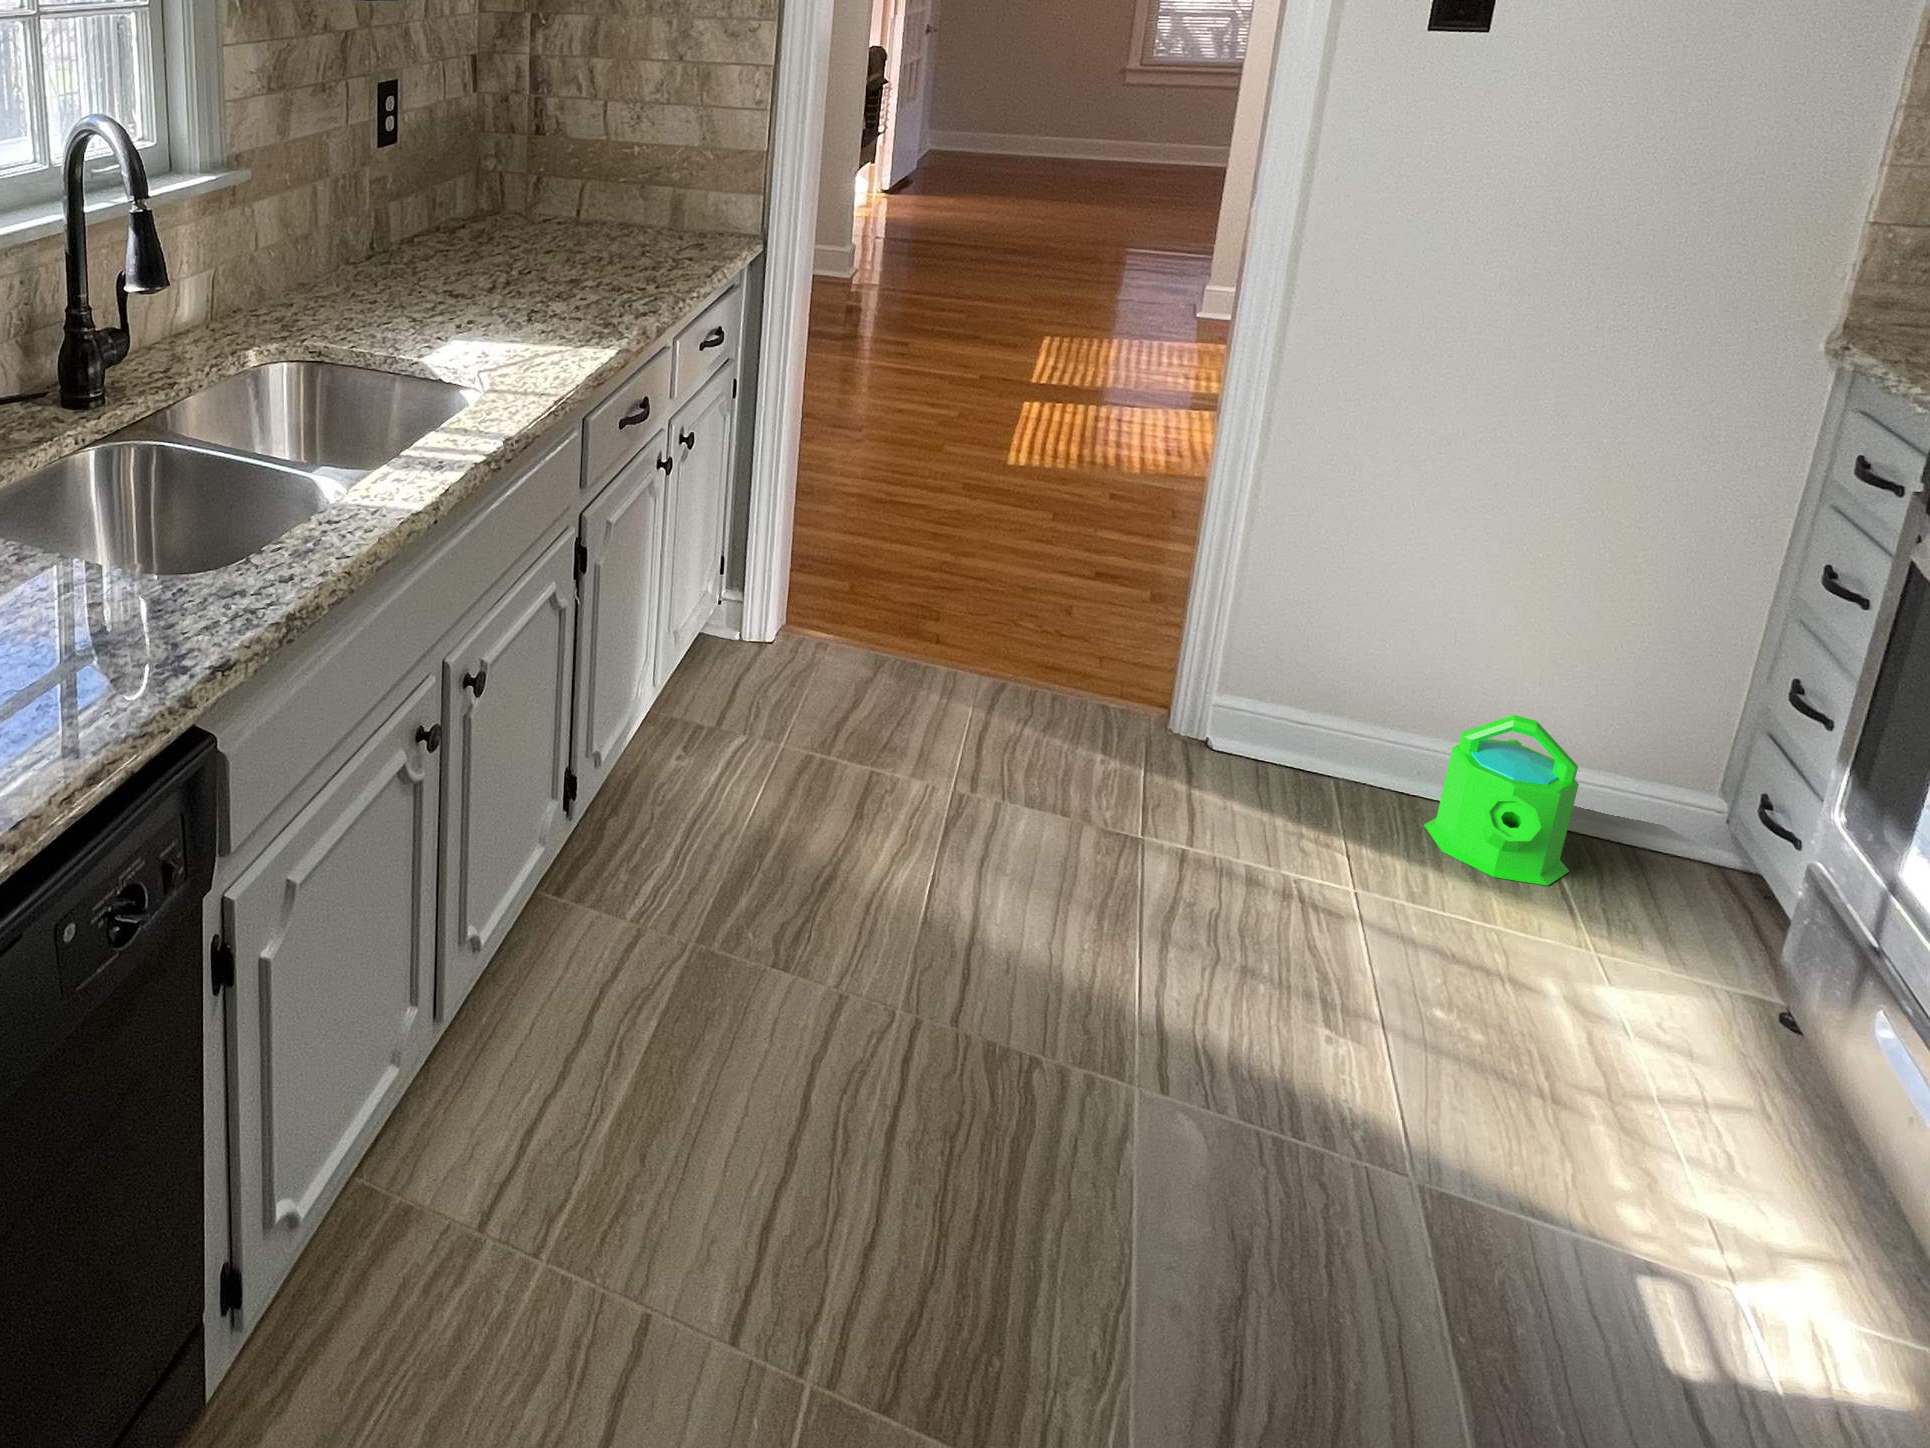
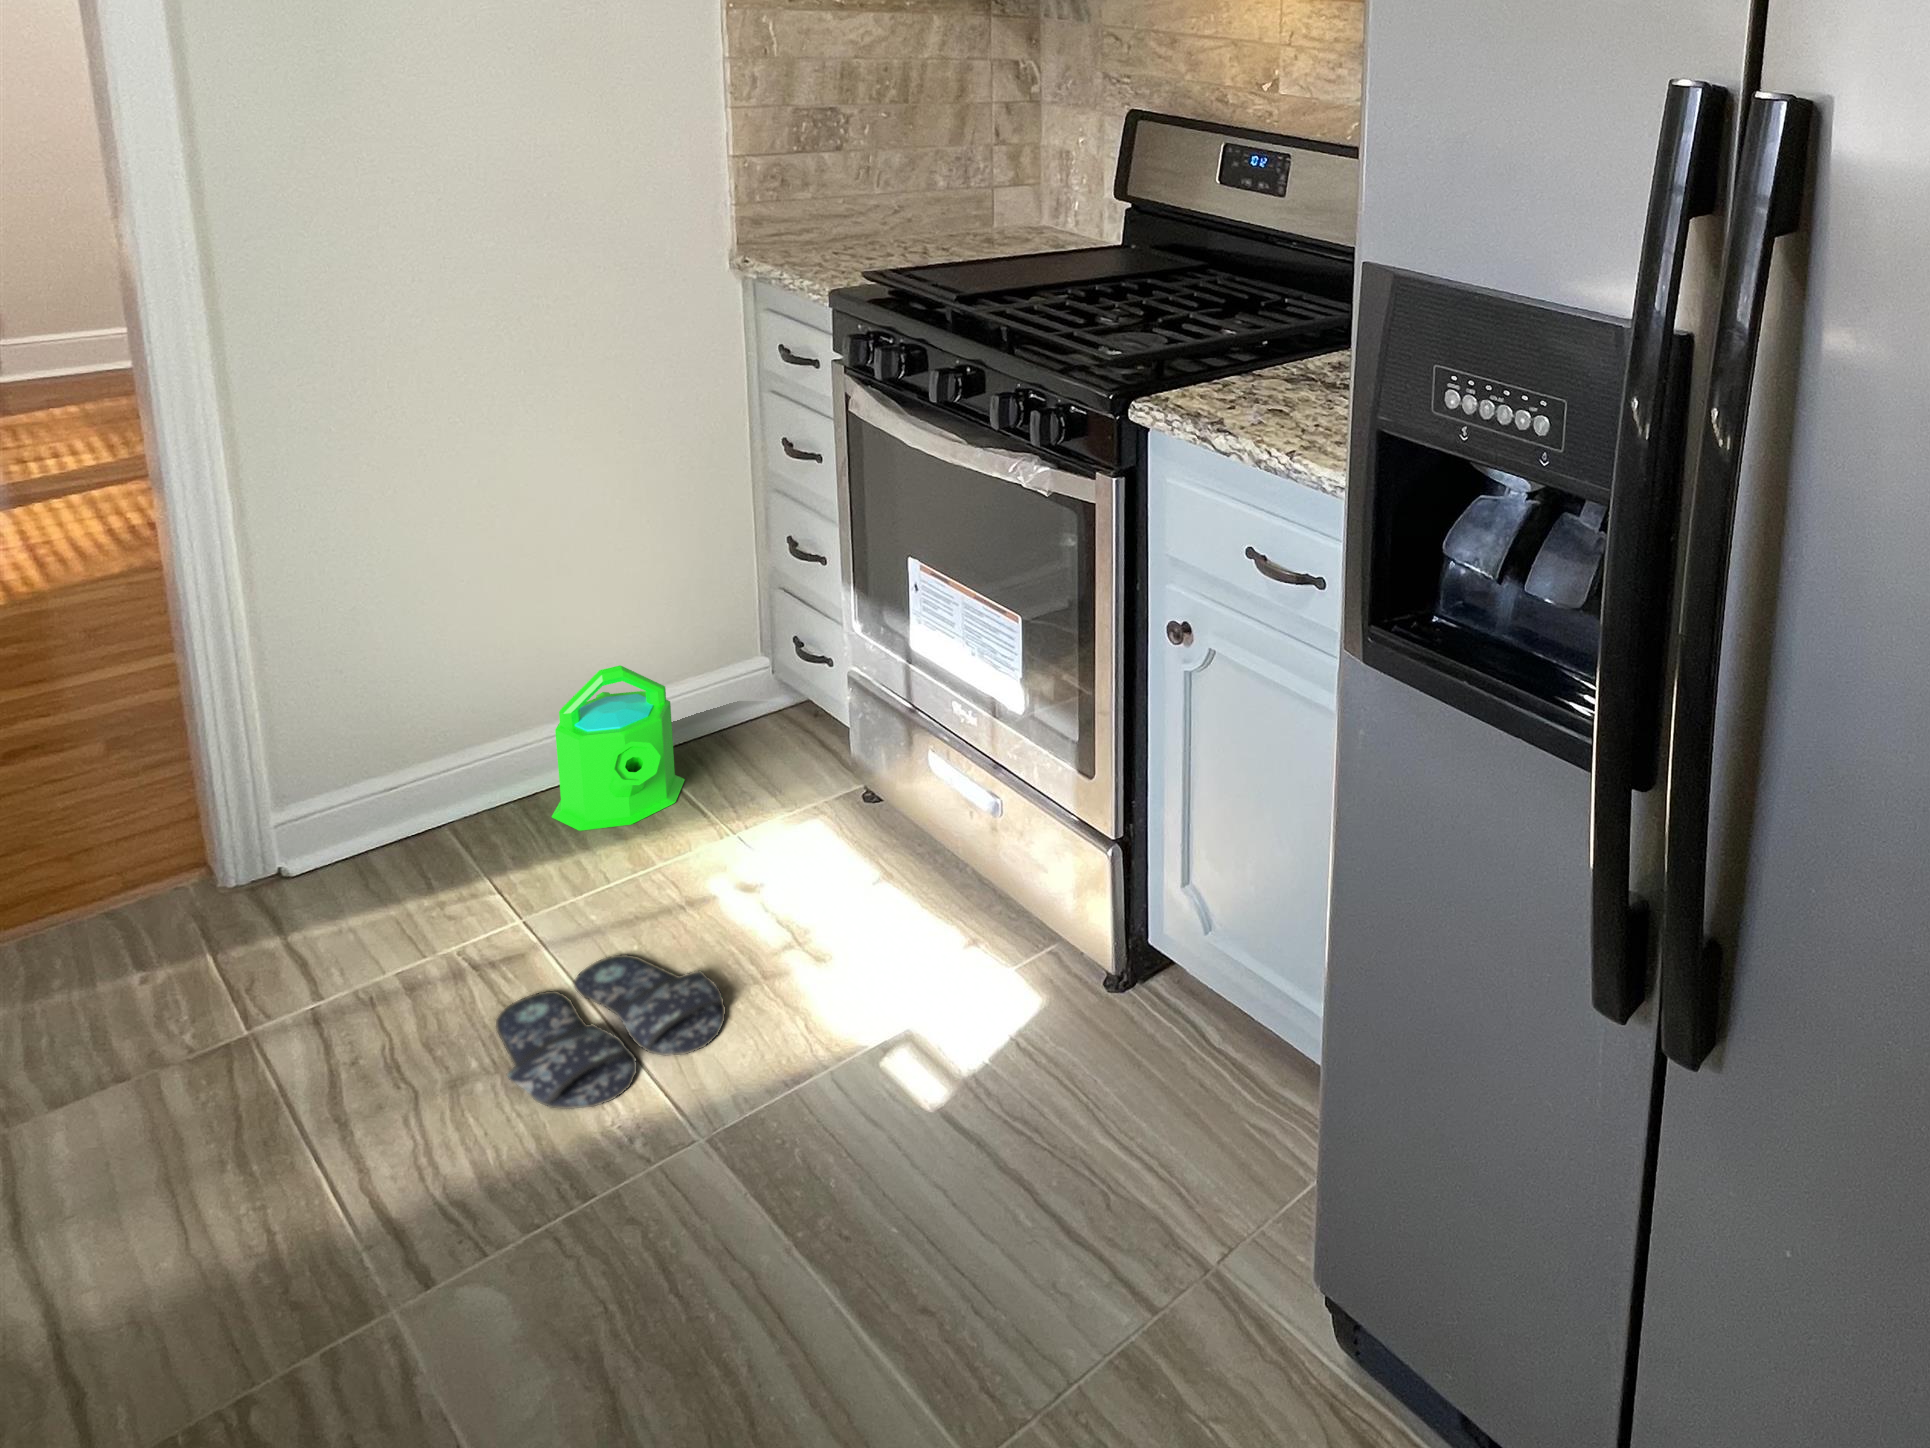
slippers: none [1286,946,1499,1111] -> present [496,955,726,1109]

